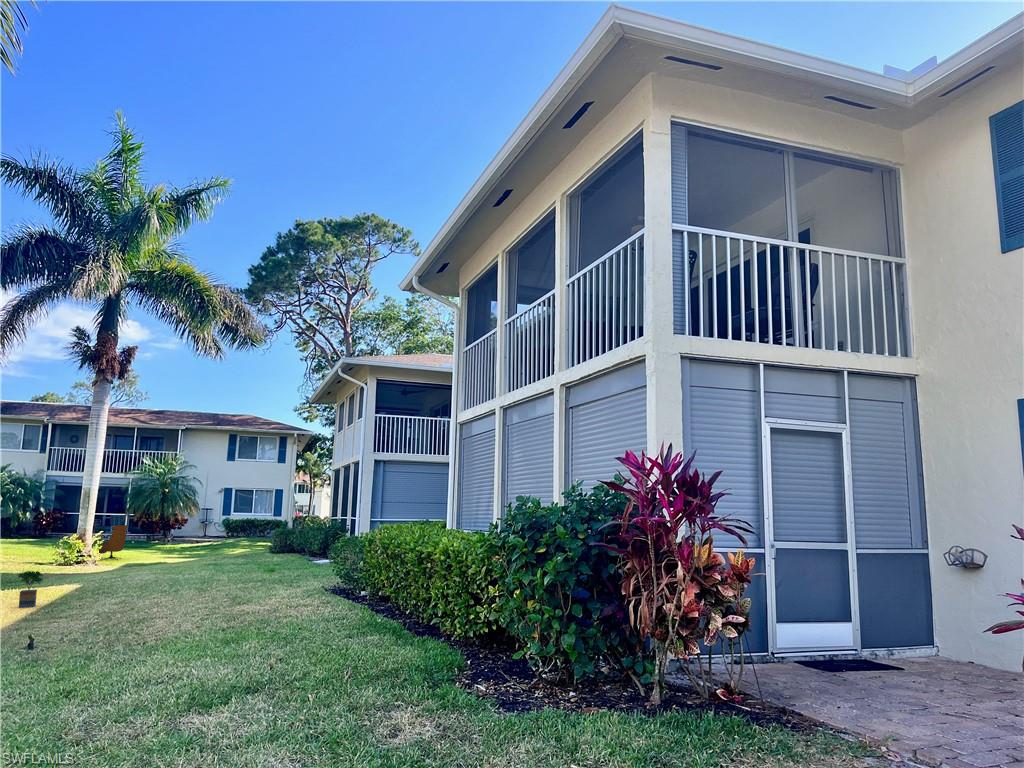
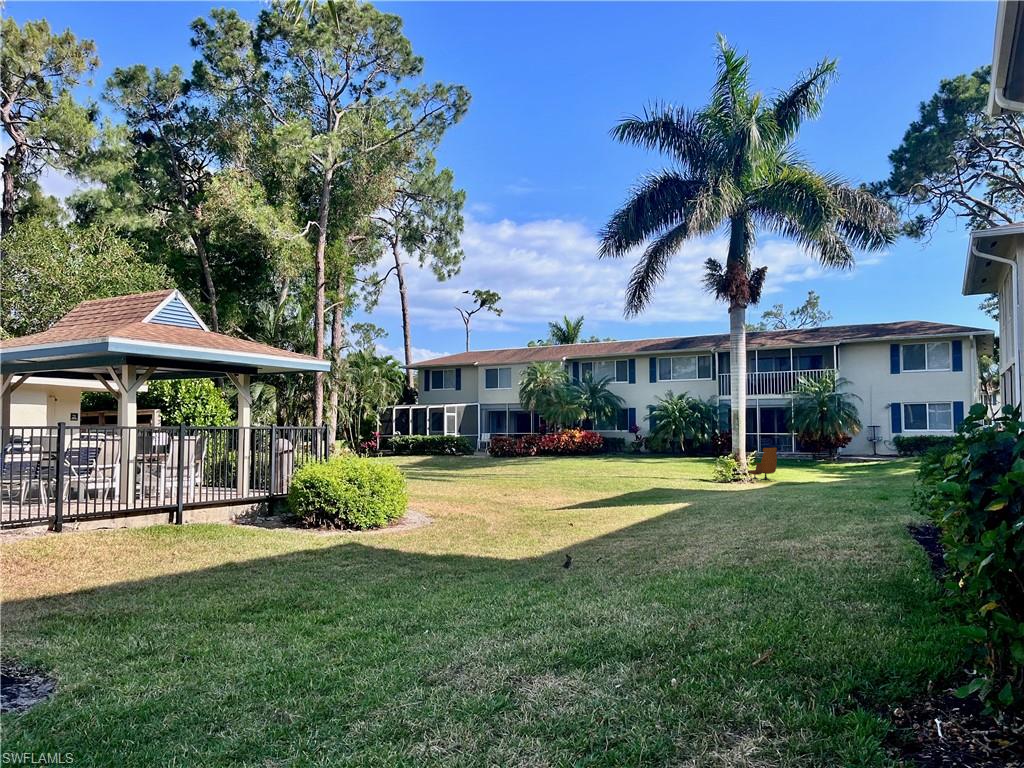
potted tree: present [18,571,43,608] -> none [635,503,659,540]

